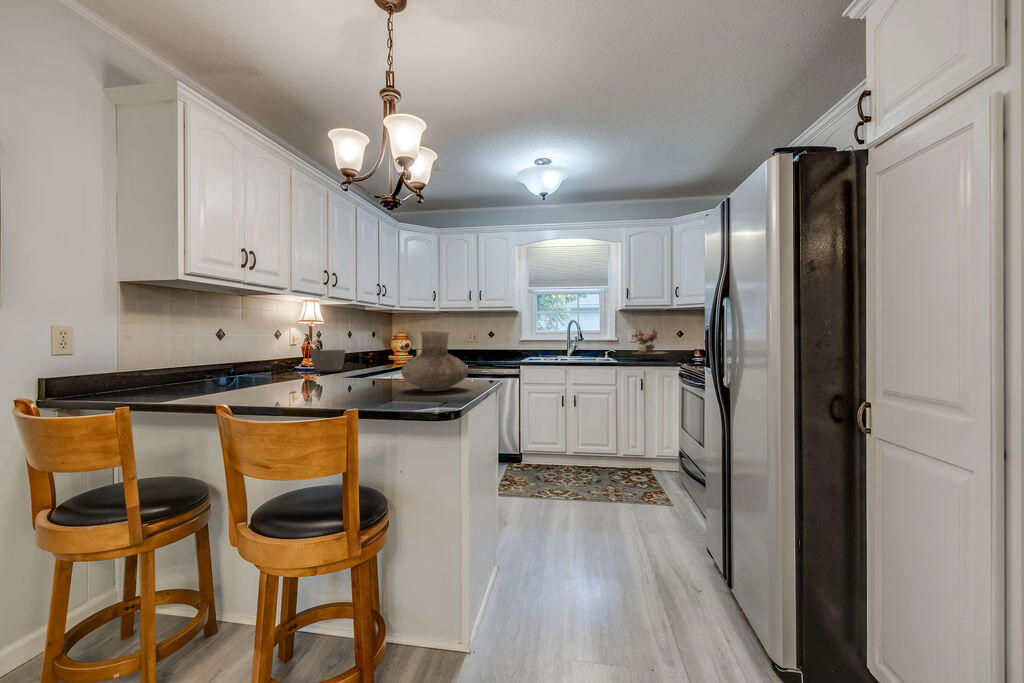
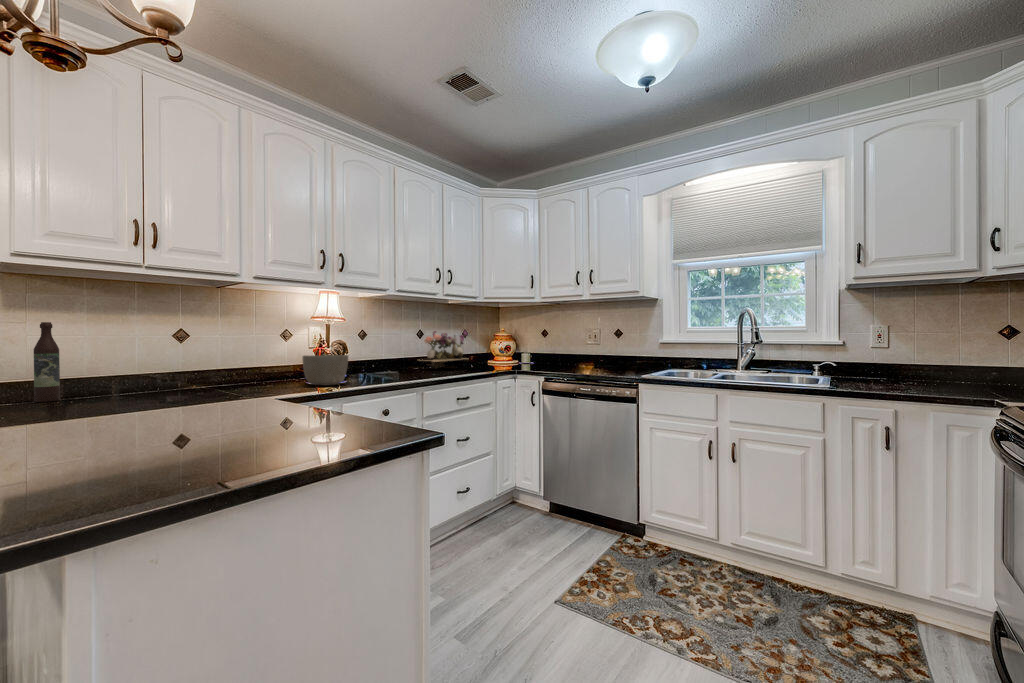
wine bottle: none [131,324,151,388] -> present [34,322,60,402]
flower arrangement: present [631,329,667,359] -> present [422,329,468,368]
vase: present [401,331,469,391] -> none [71,325,266,469]

